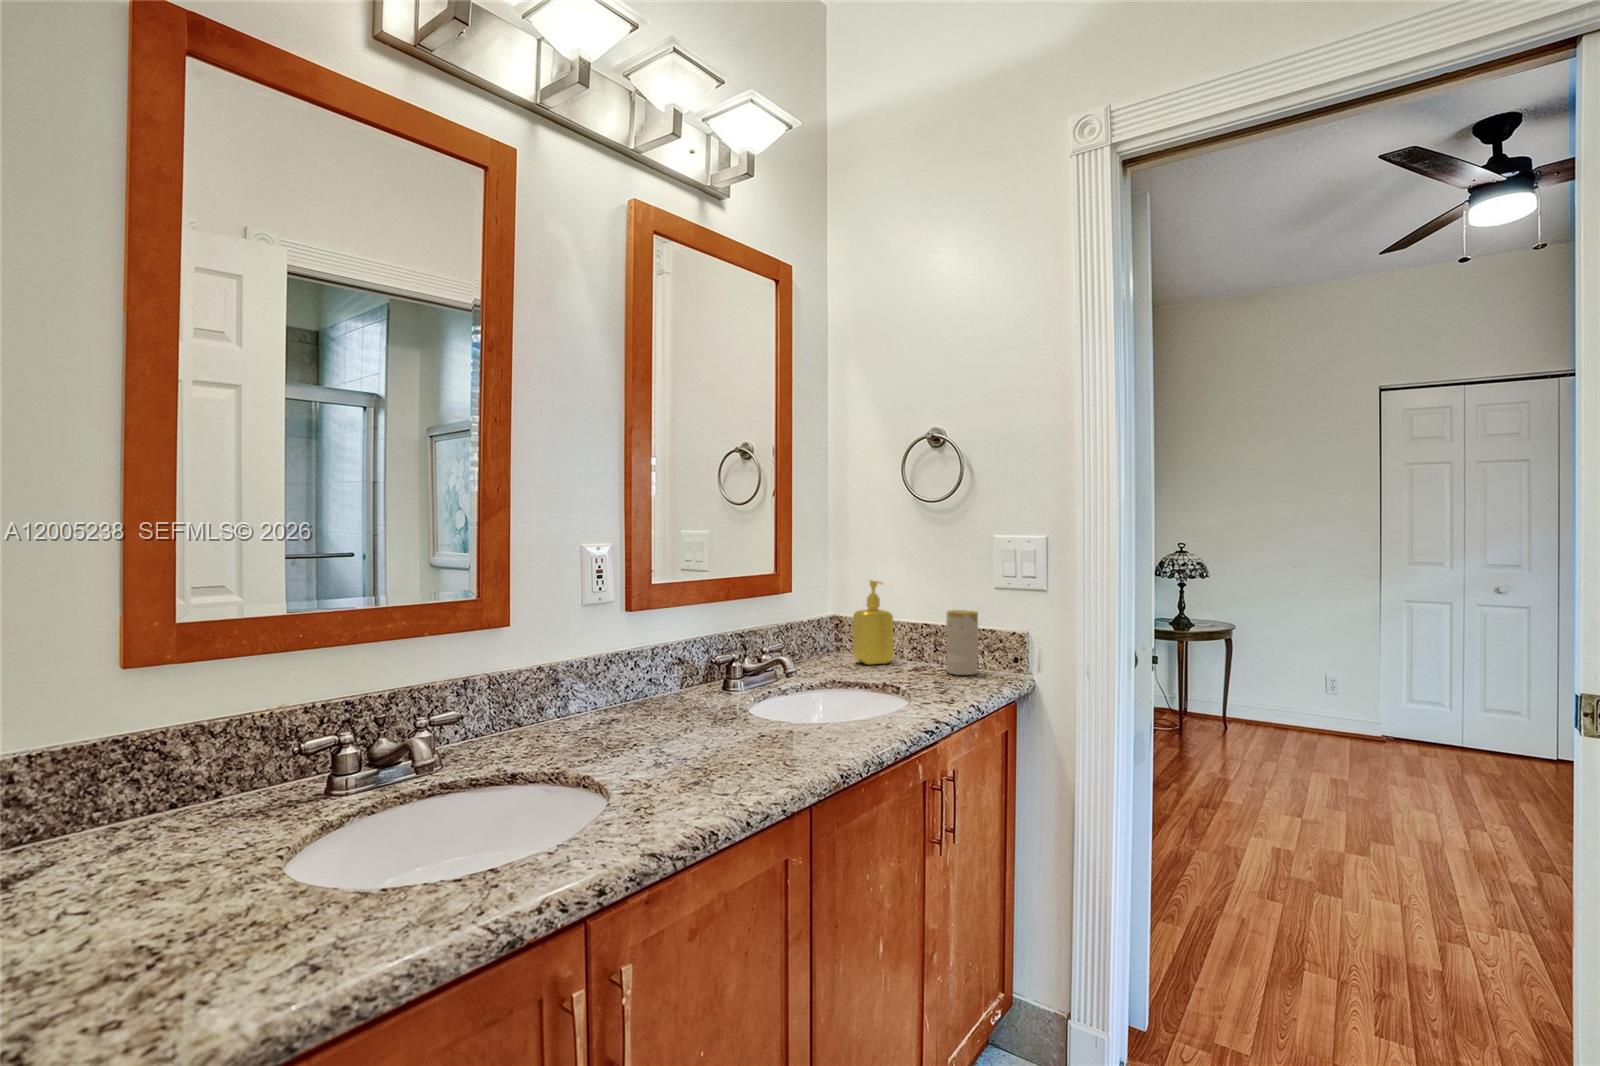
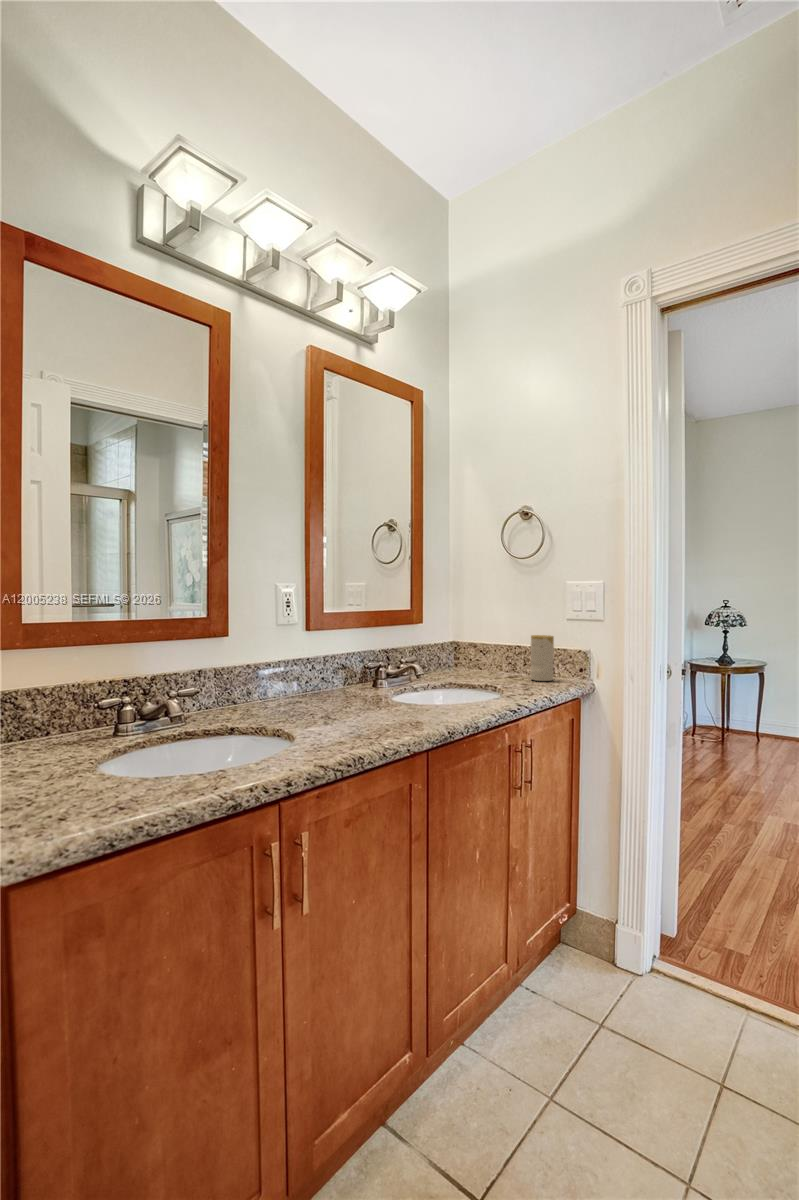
soap dispenser: present [853,580,893,665] -> none [464,614,493,675]

